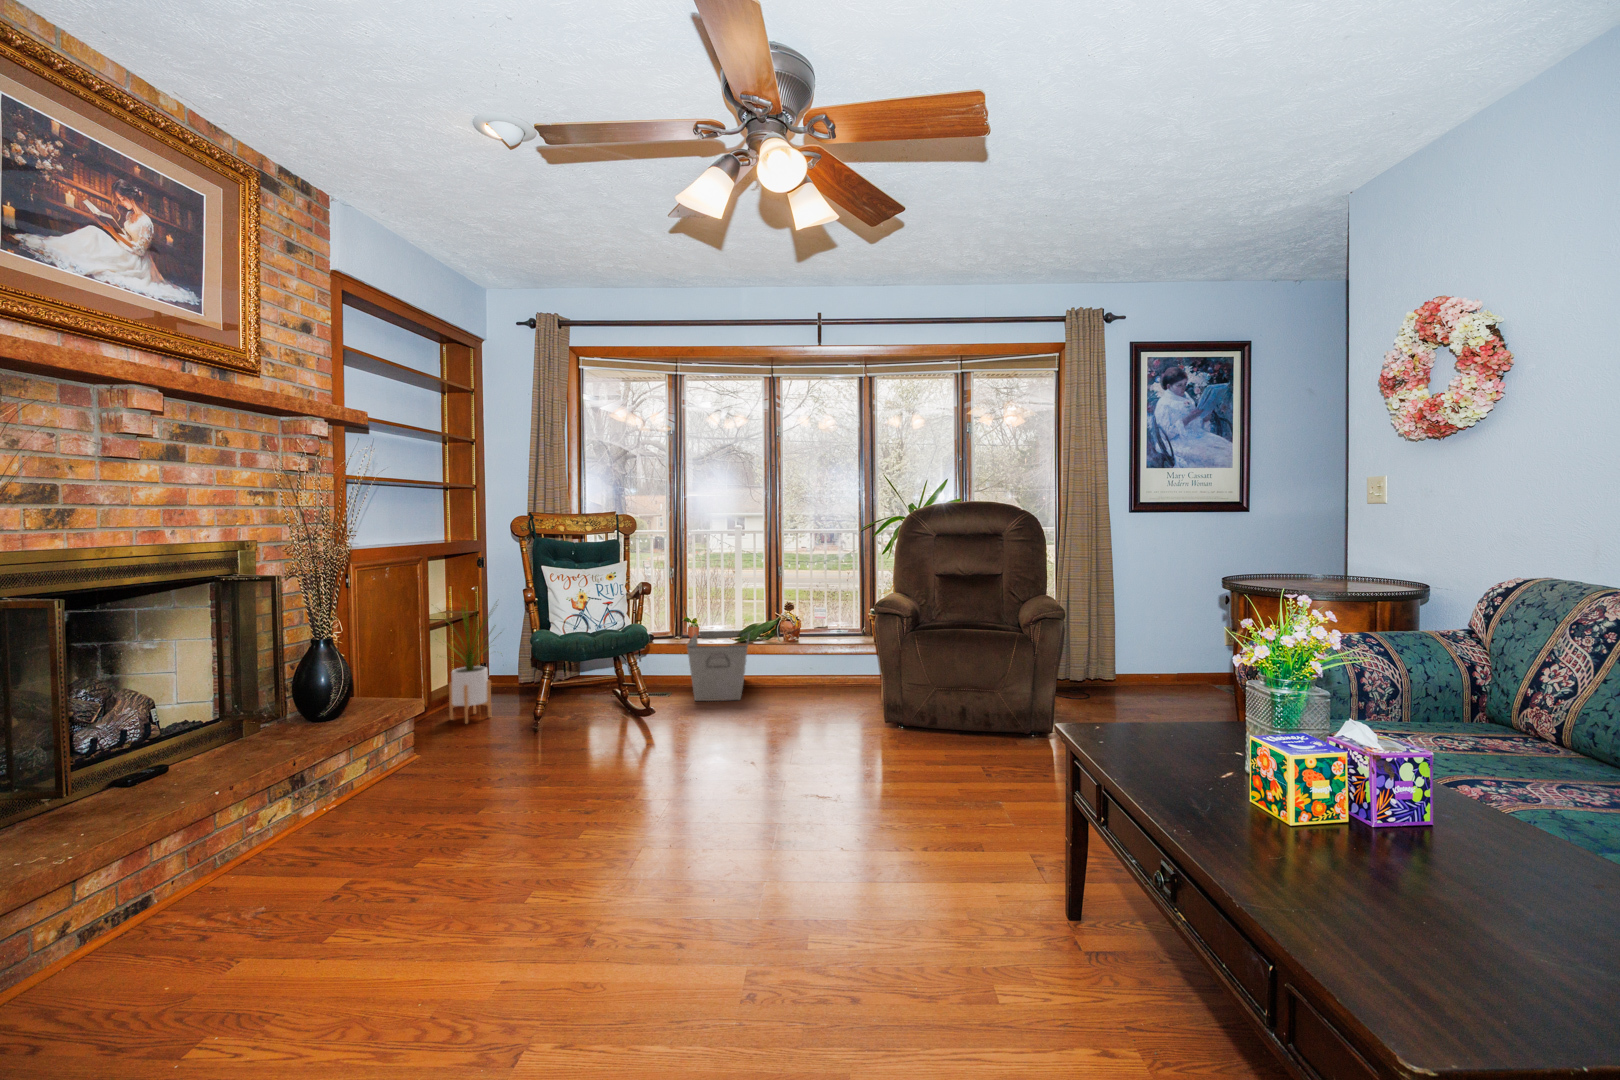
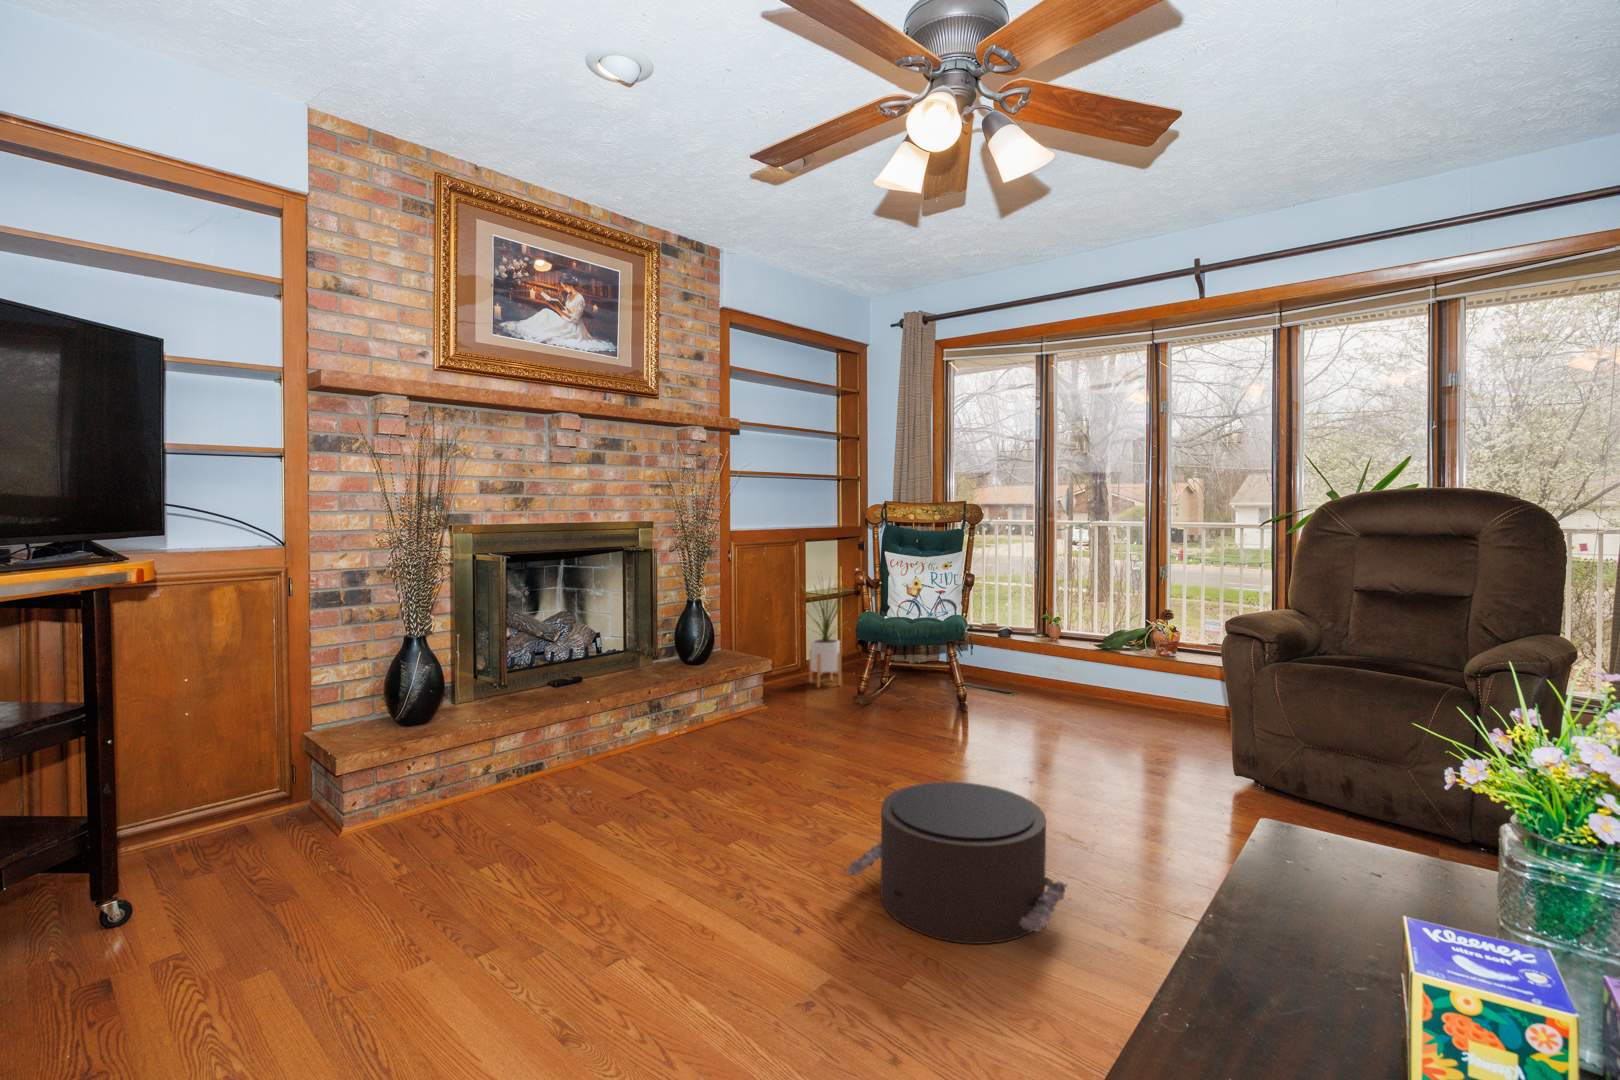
storage bin: present [687,631,749,701] -> none [1023,630,1113,709]
pouf: none [708,777,910,930] -> present [846,782,1067,944]

